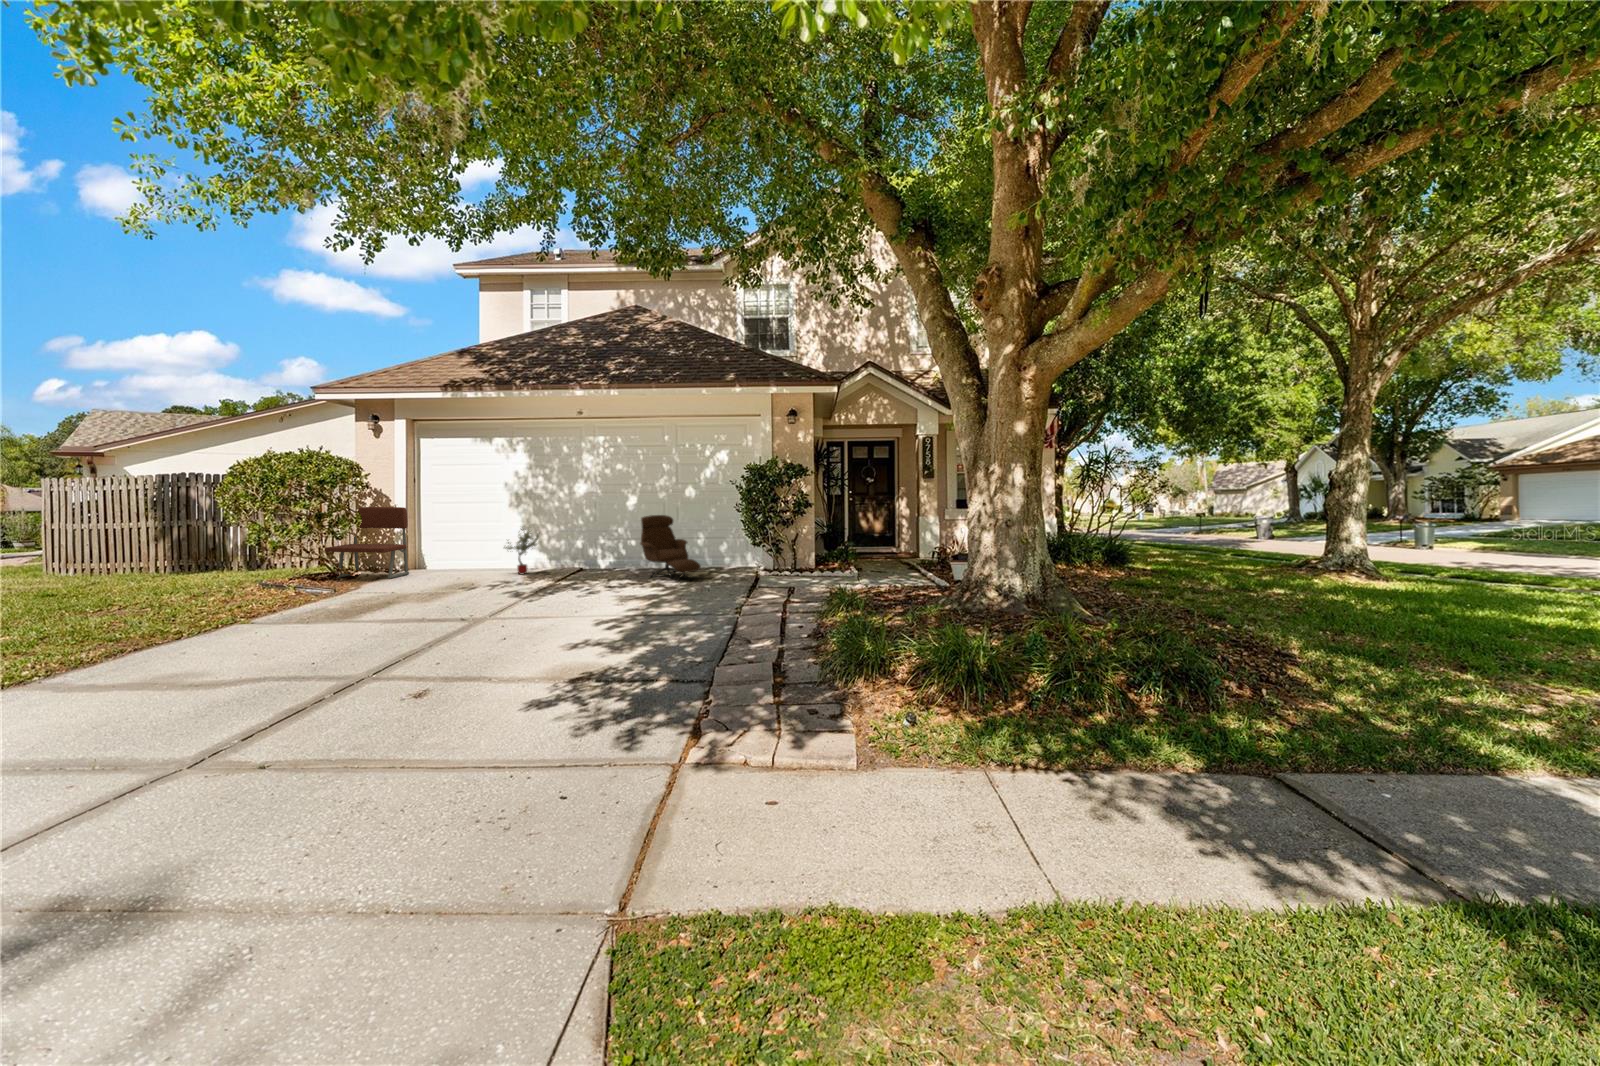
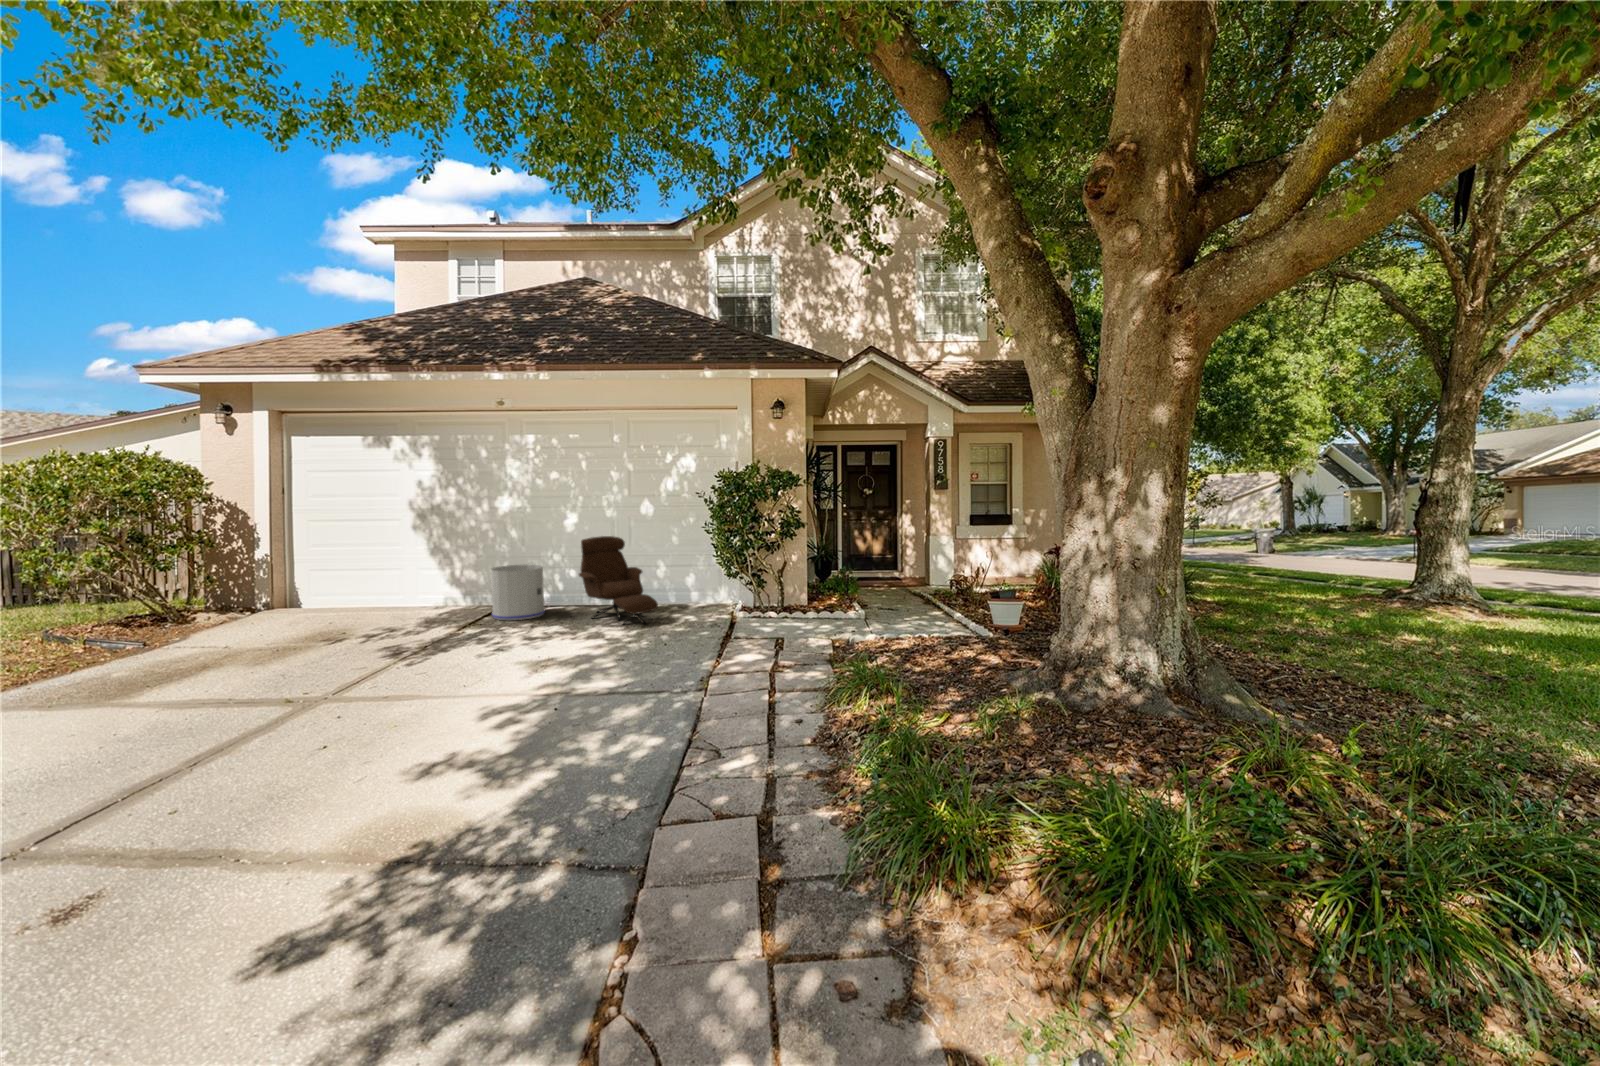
bench: present [325,507,409,579] -> none [146,527,271,624]
potted tree: present [504,527,540,574] -> none [398,550,449,615]
trash can: none [574,537,614,578] -> present [491,565,545,620]

